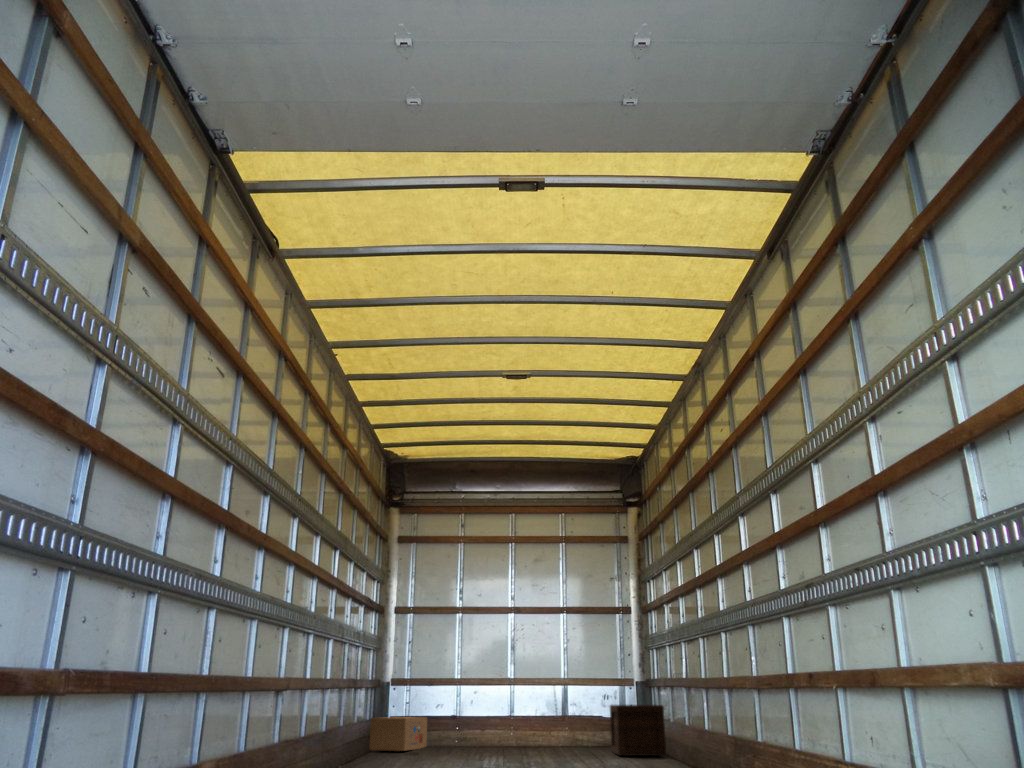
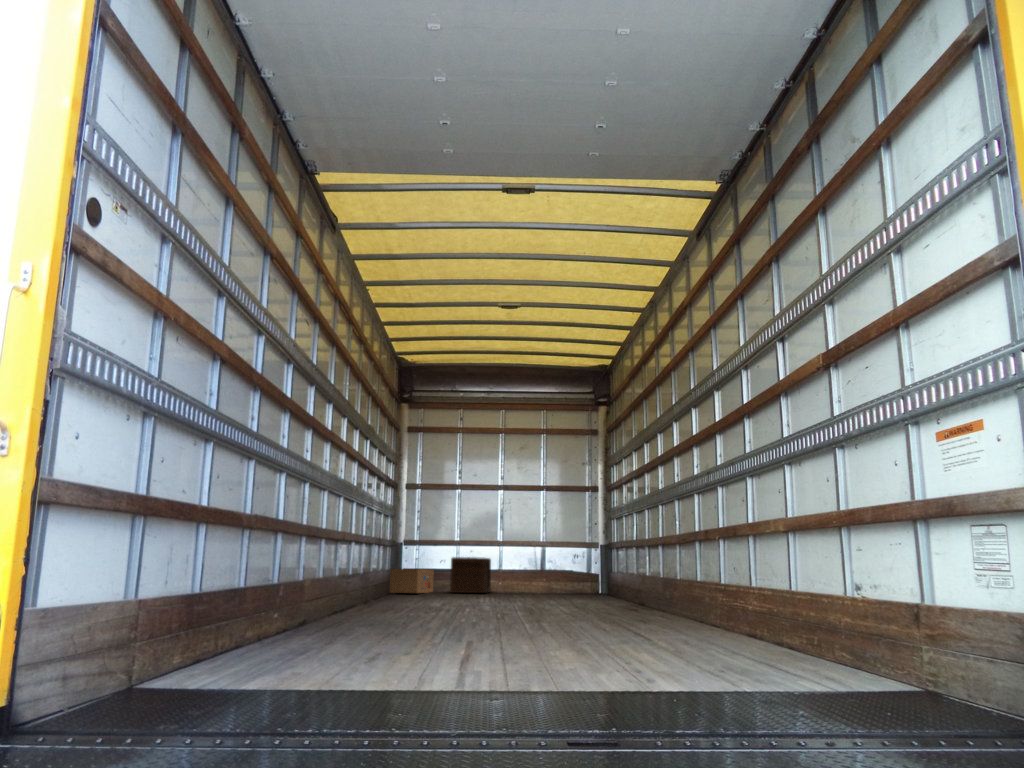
wooden crate: present [610,705,666,756] -> present [450,557,491,593]

